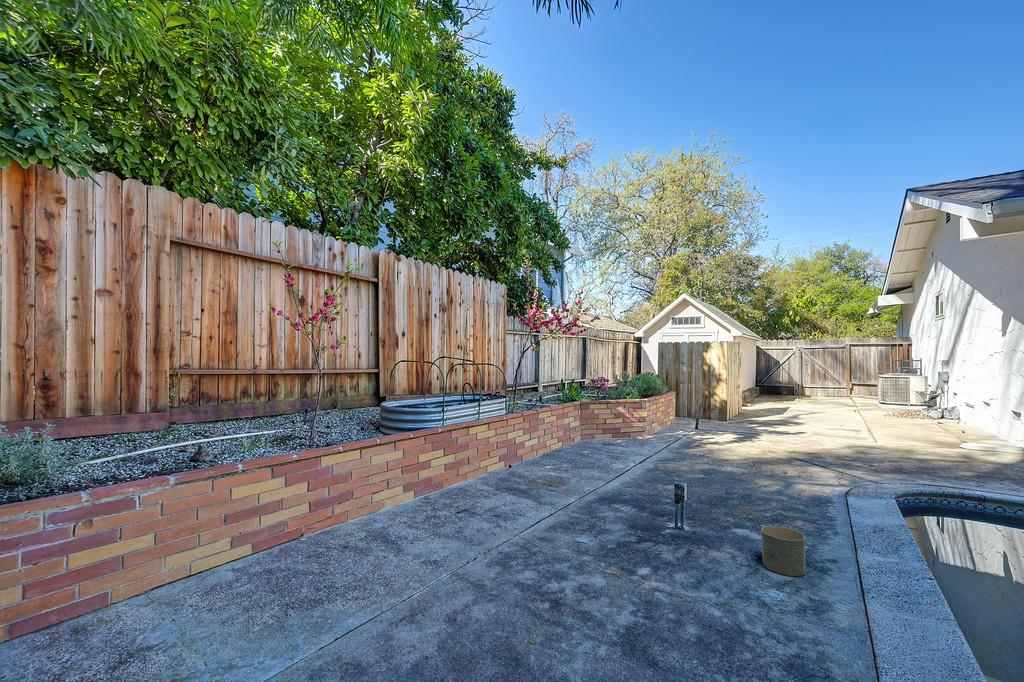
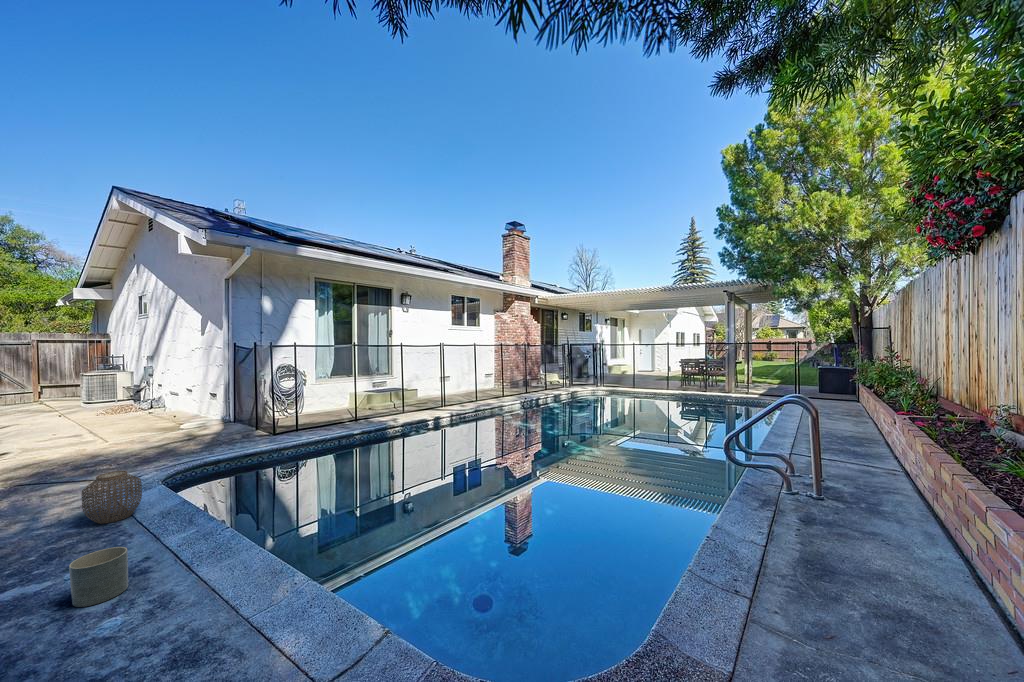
woven basket: none [809,466,862,516] -> present [82,471,142,524]

